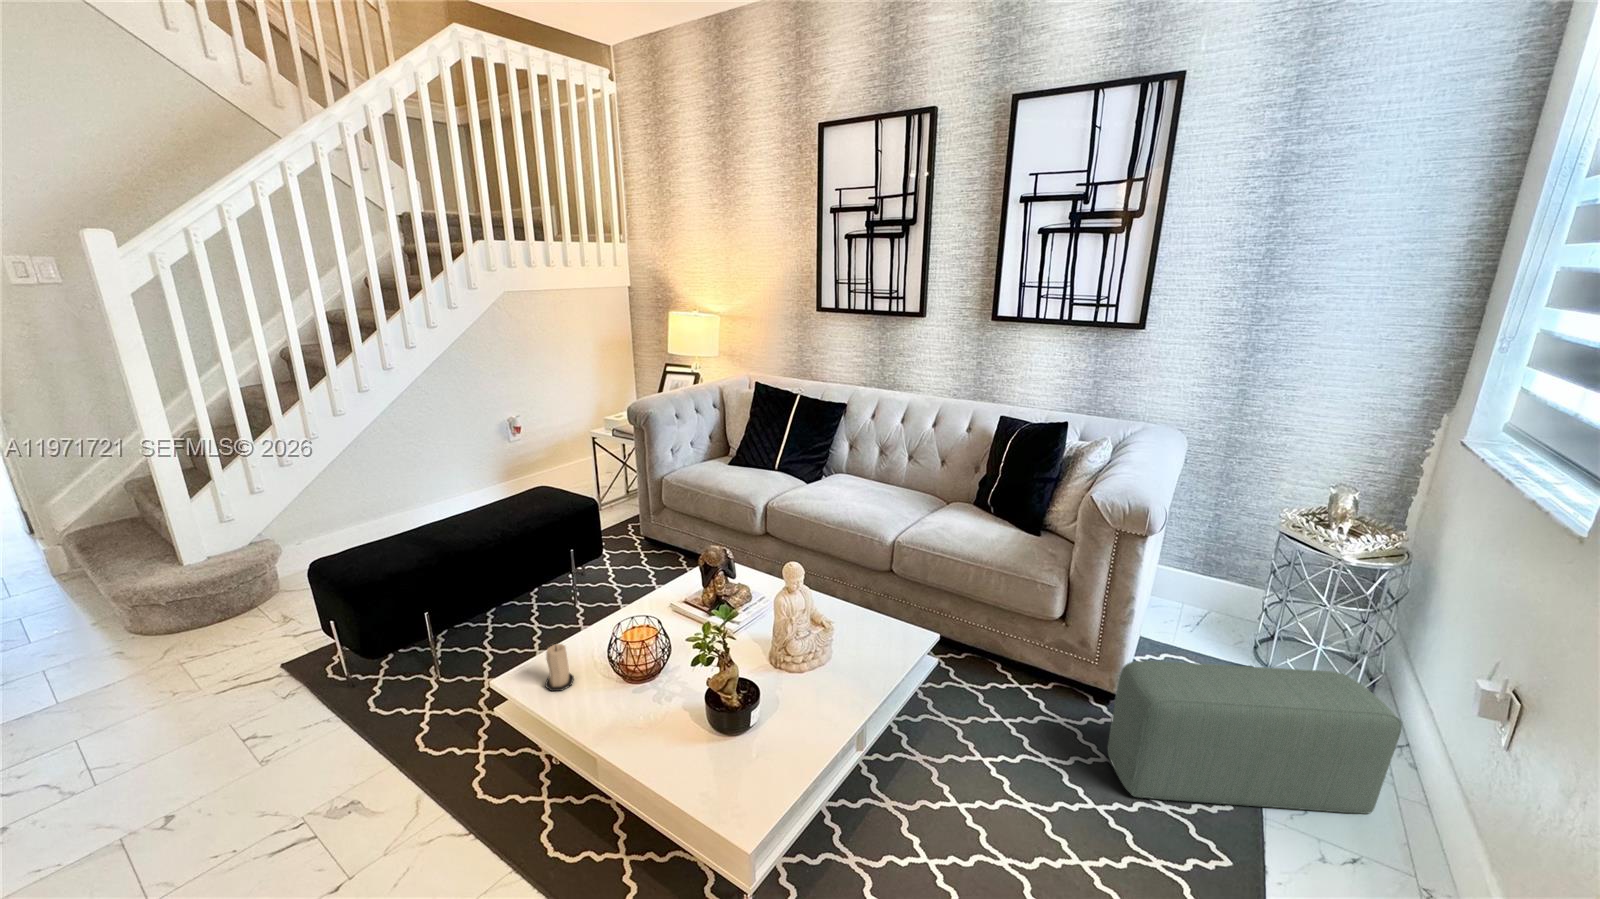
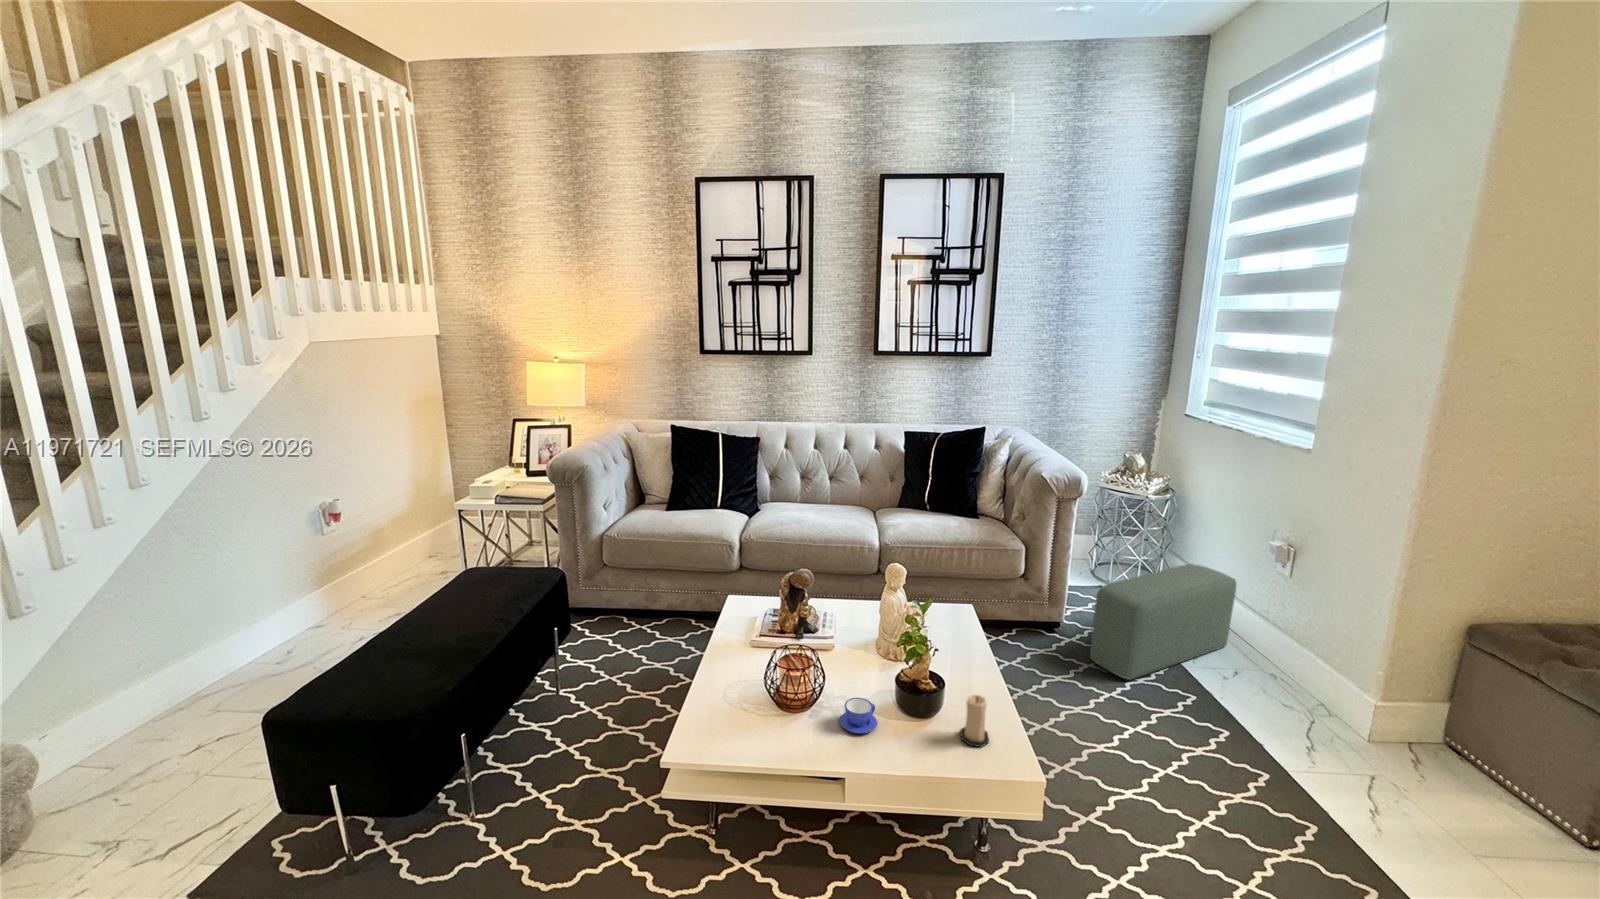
candle: present [545,644,574,691] -> present [960,695,989,747]
teacup: none [626,685,665,723] -> present [840,698,877,733]

